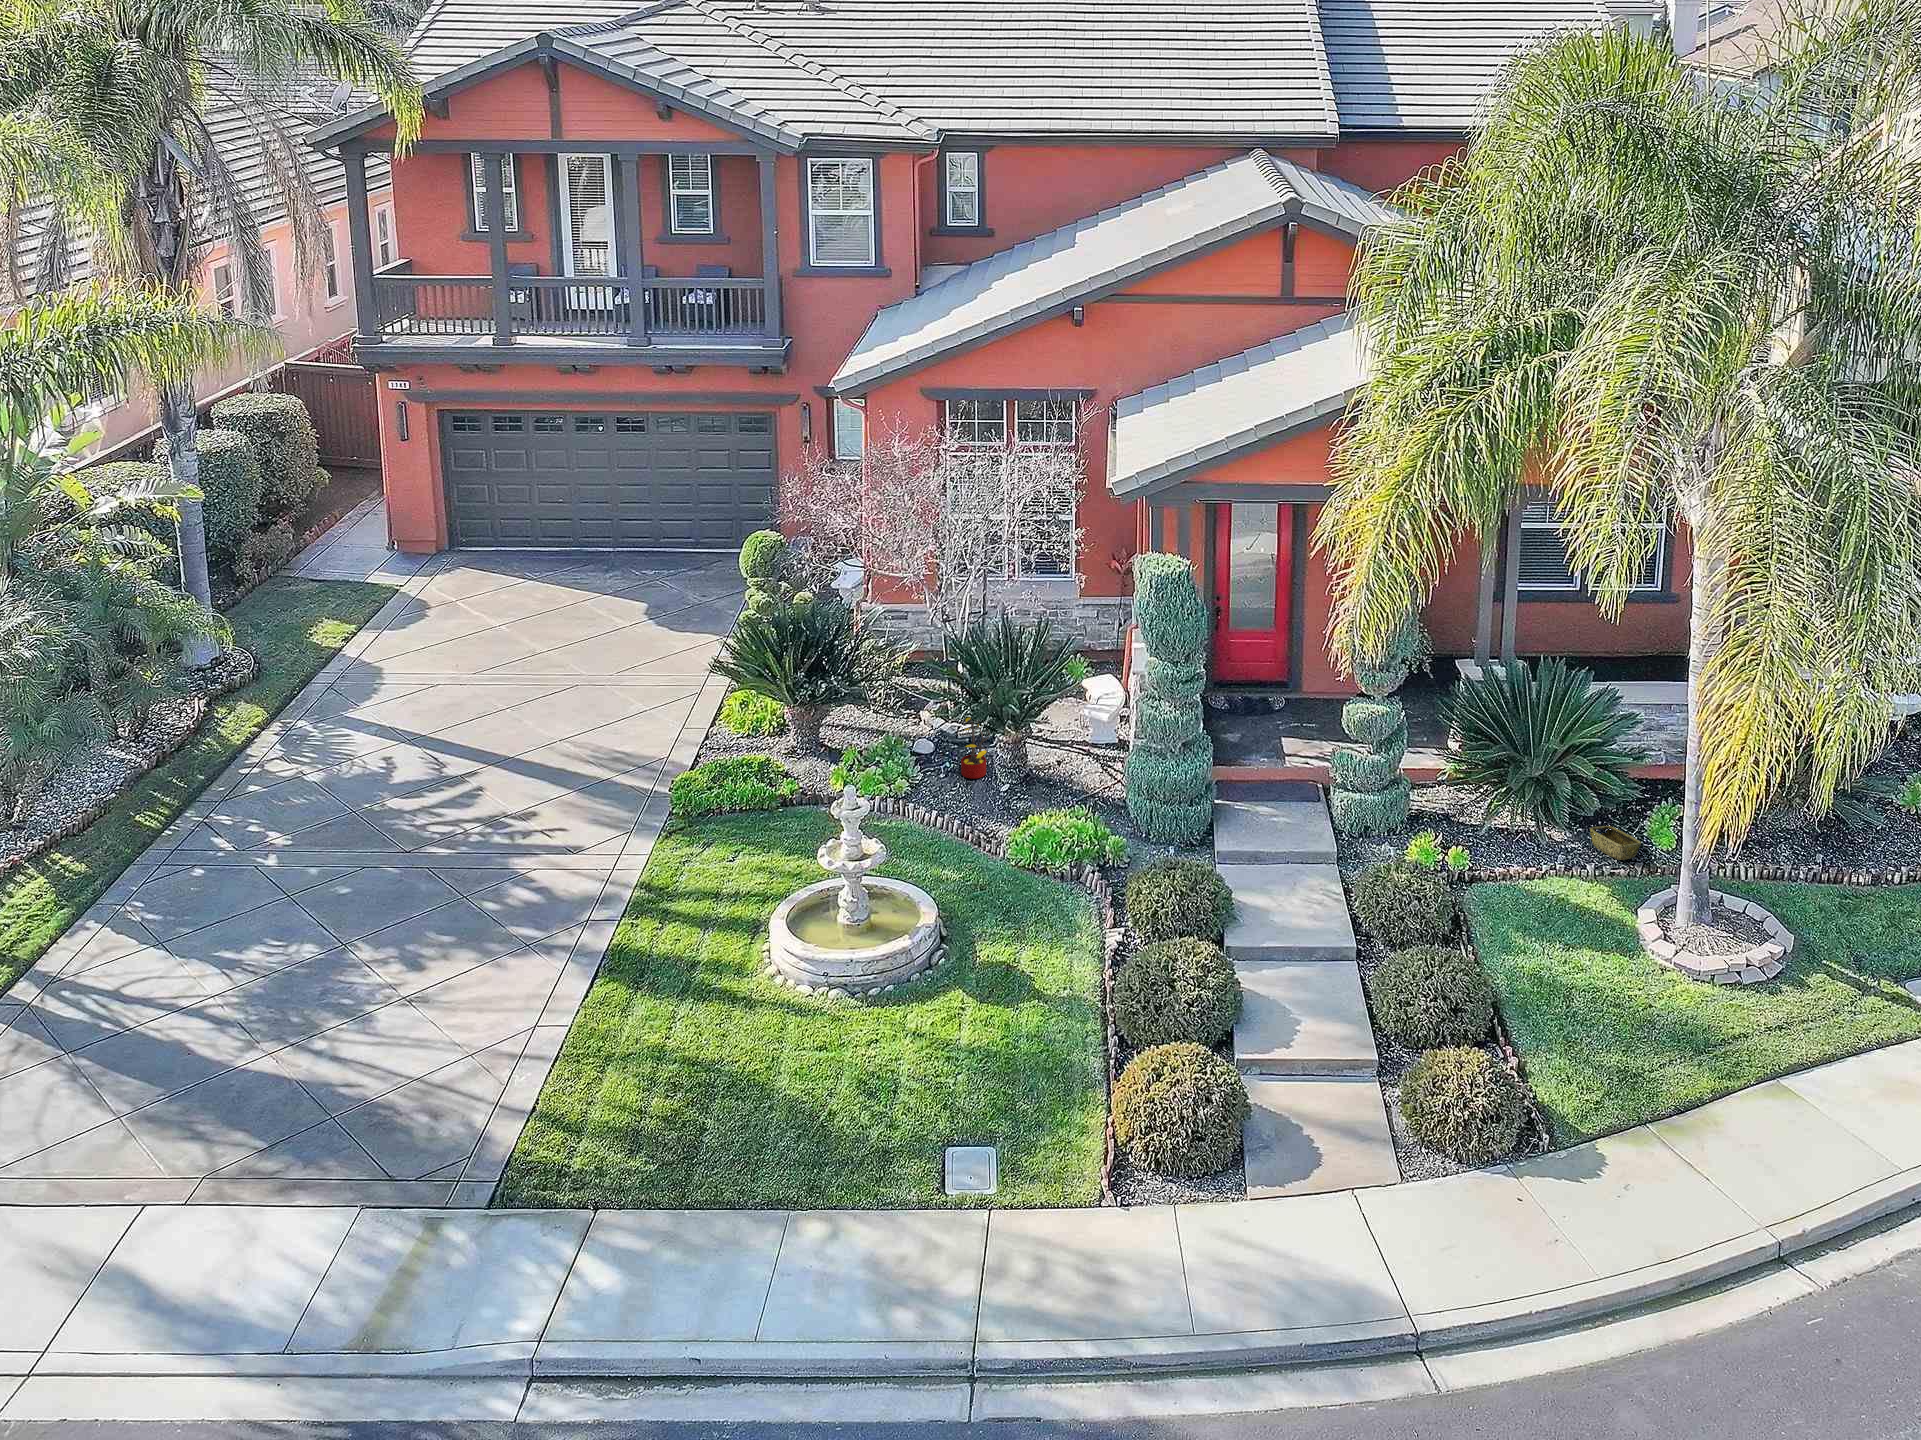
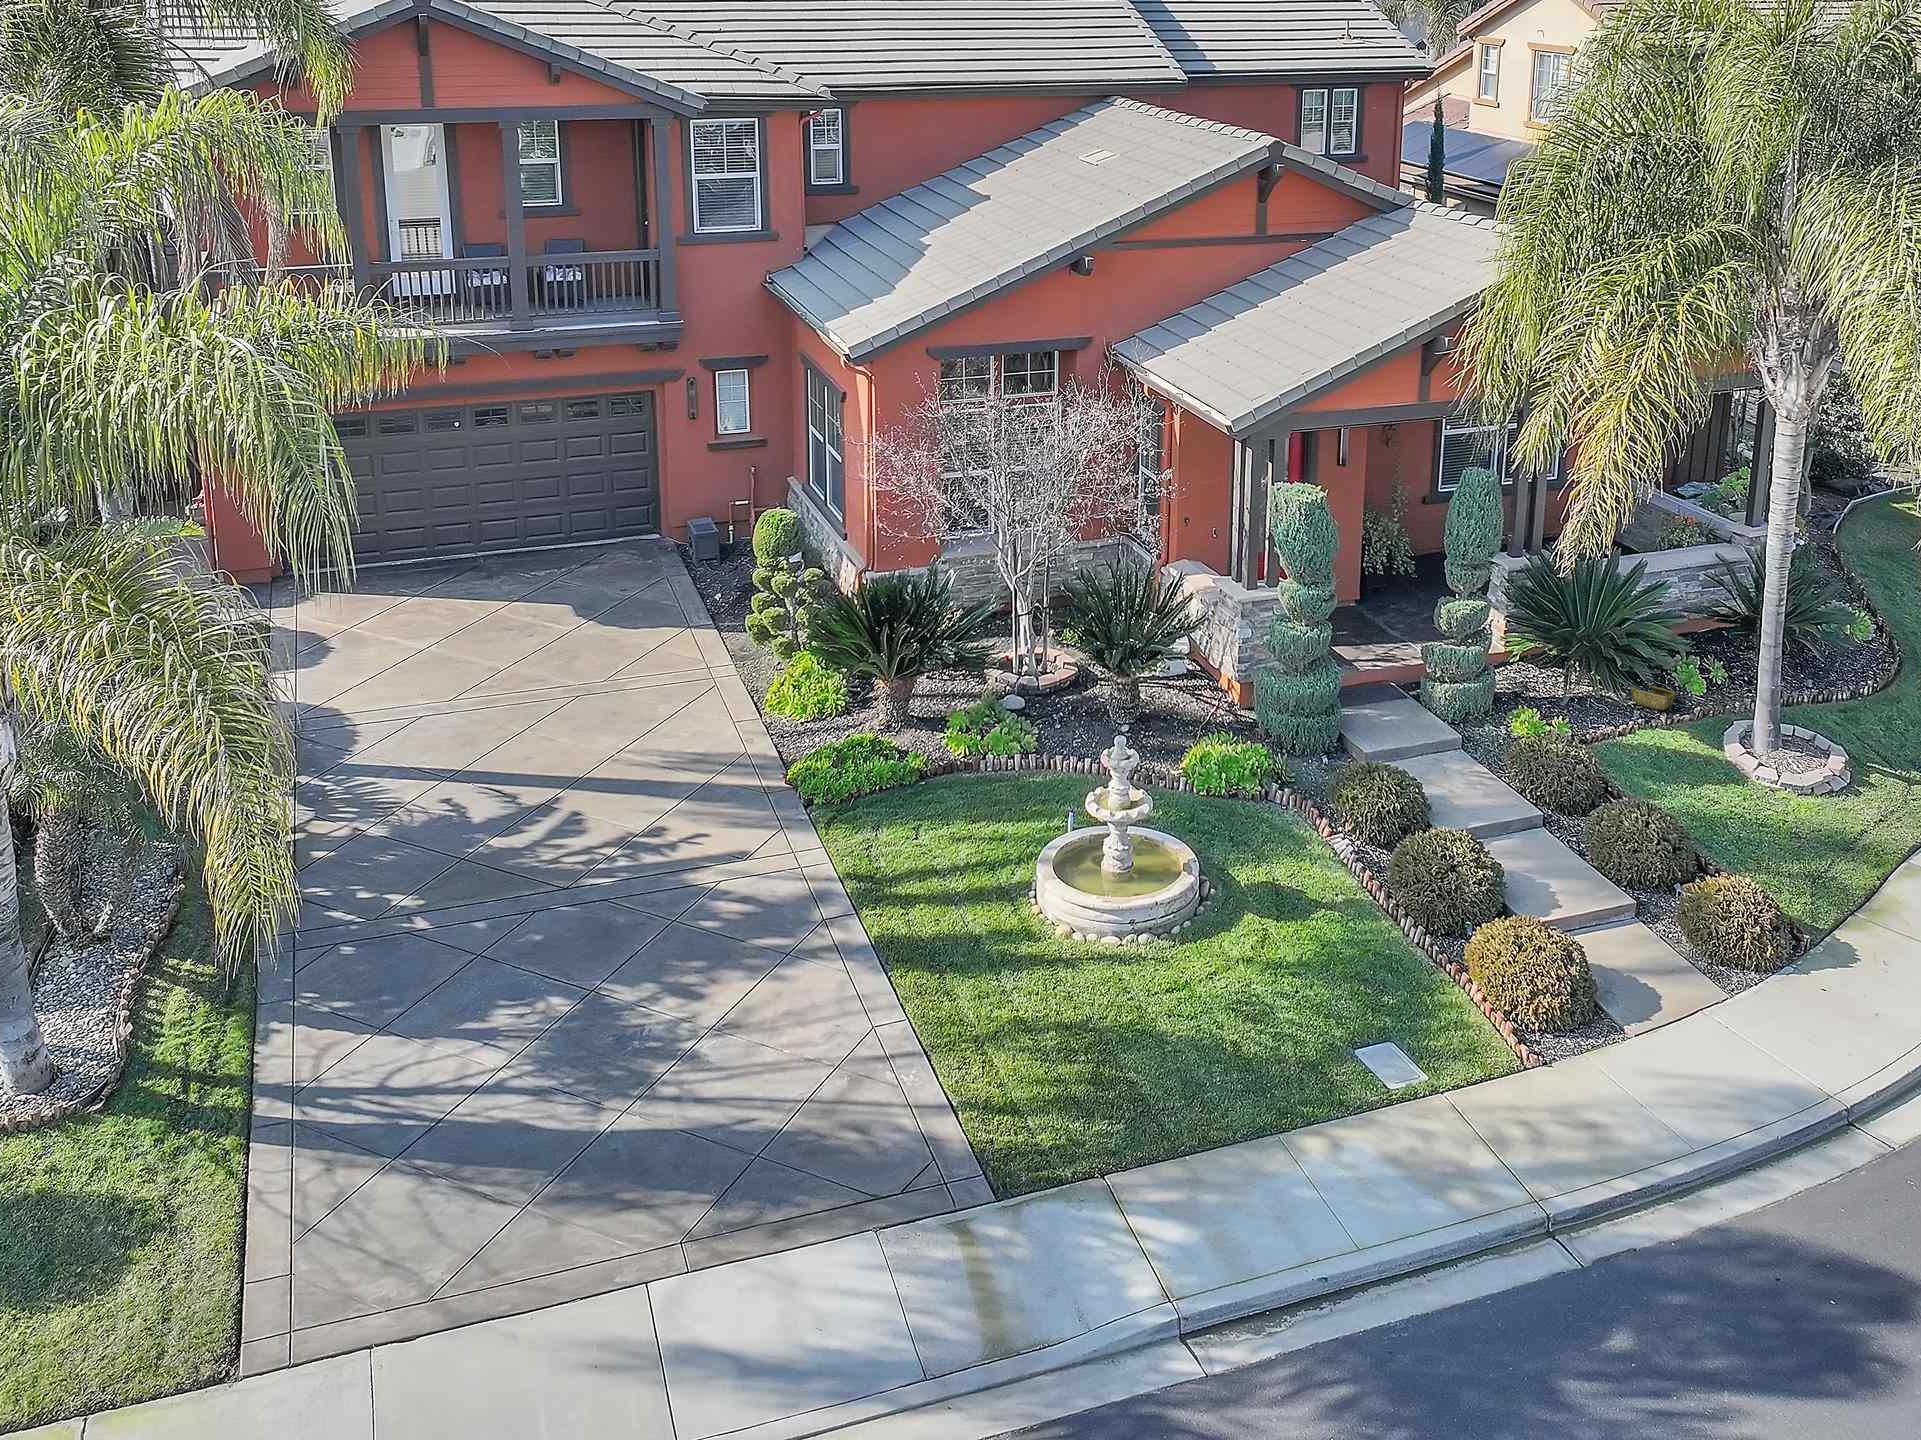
decorative plant: present [961,717,990,779] -> none [1060,655,1099,725]

